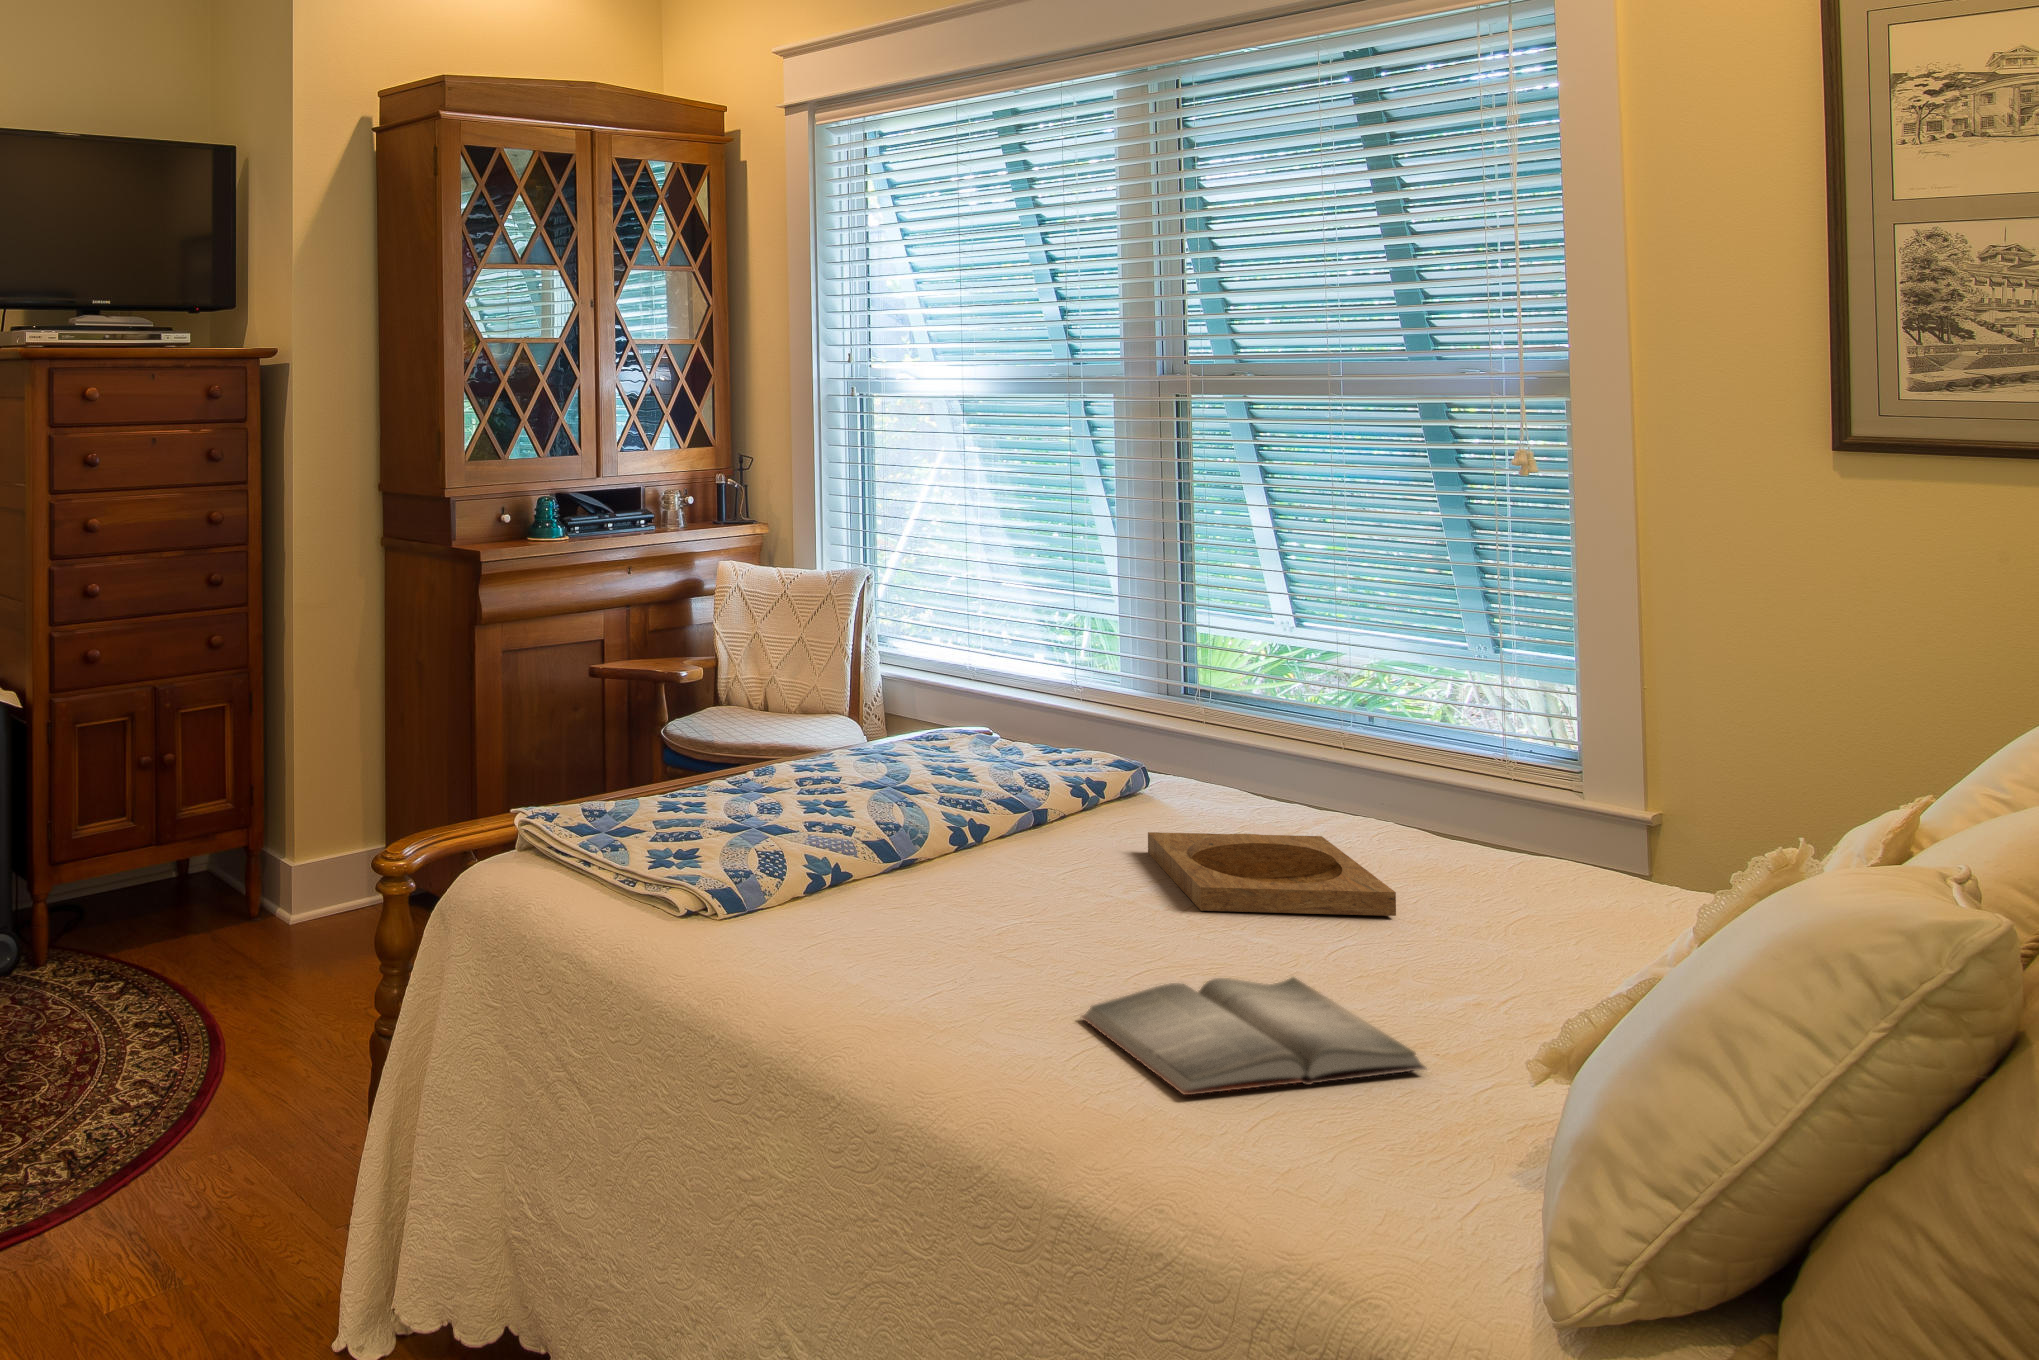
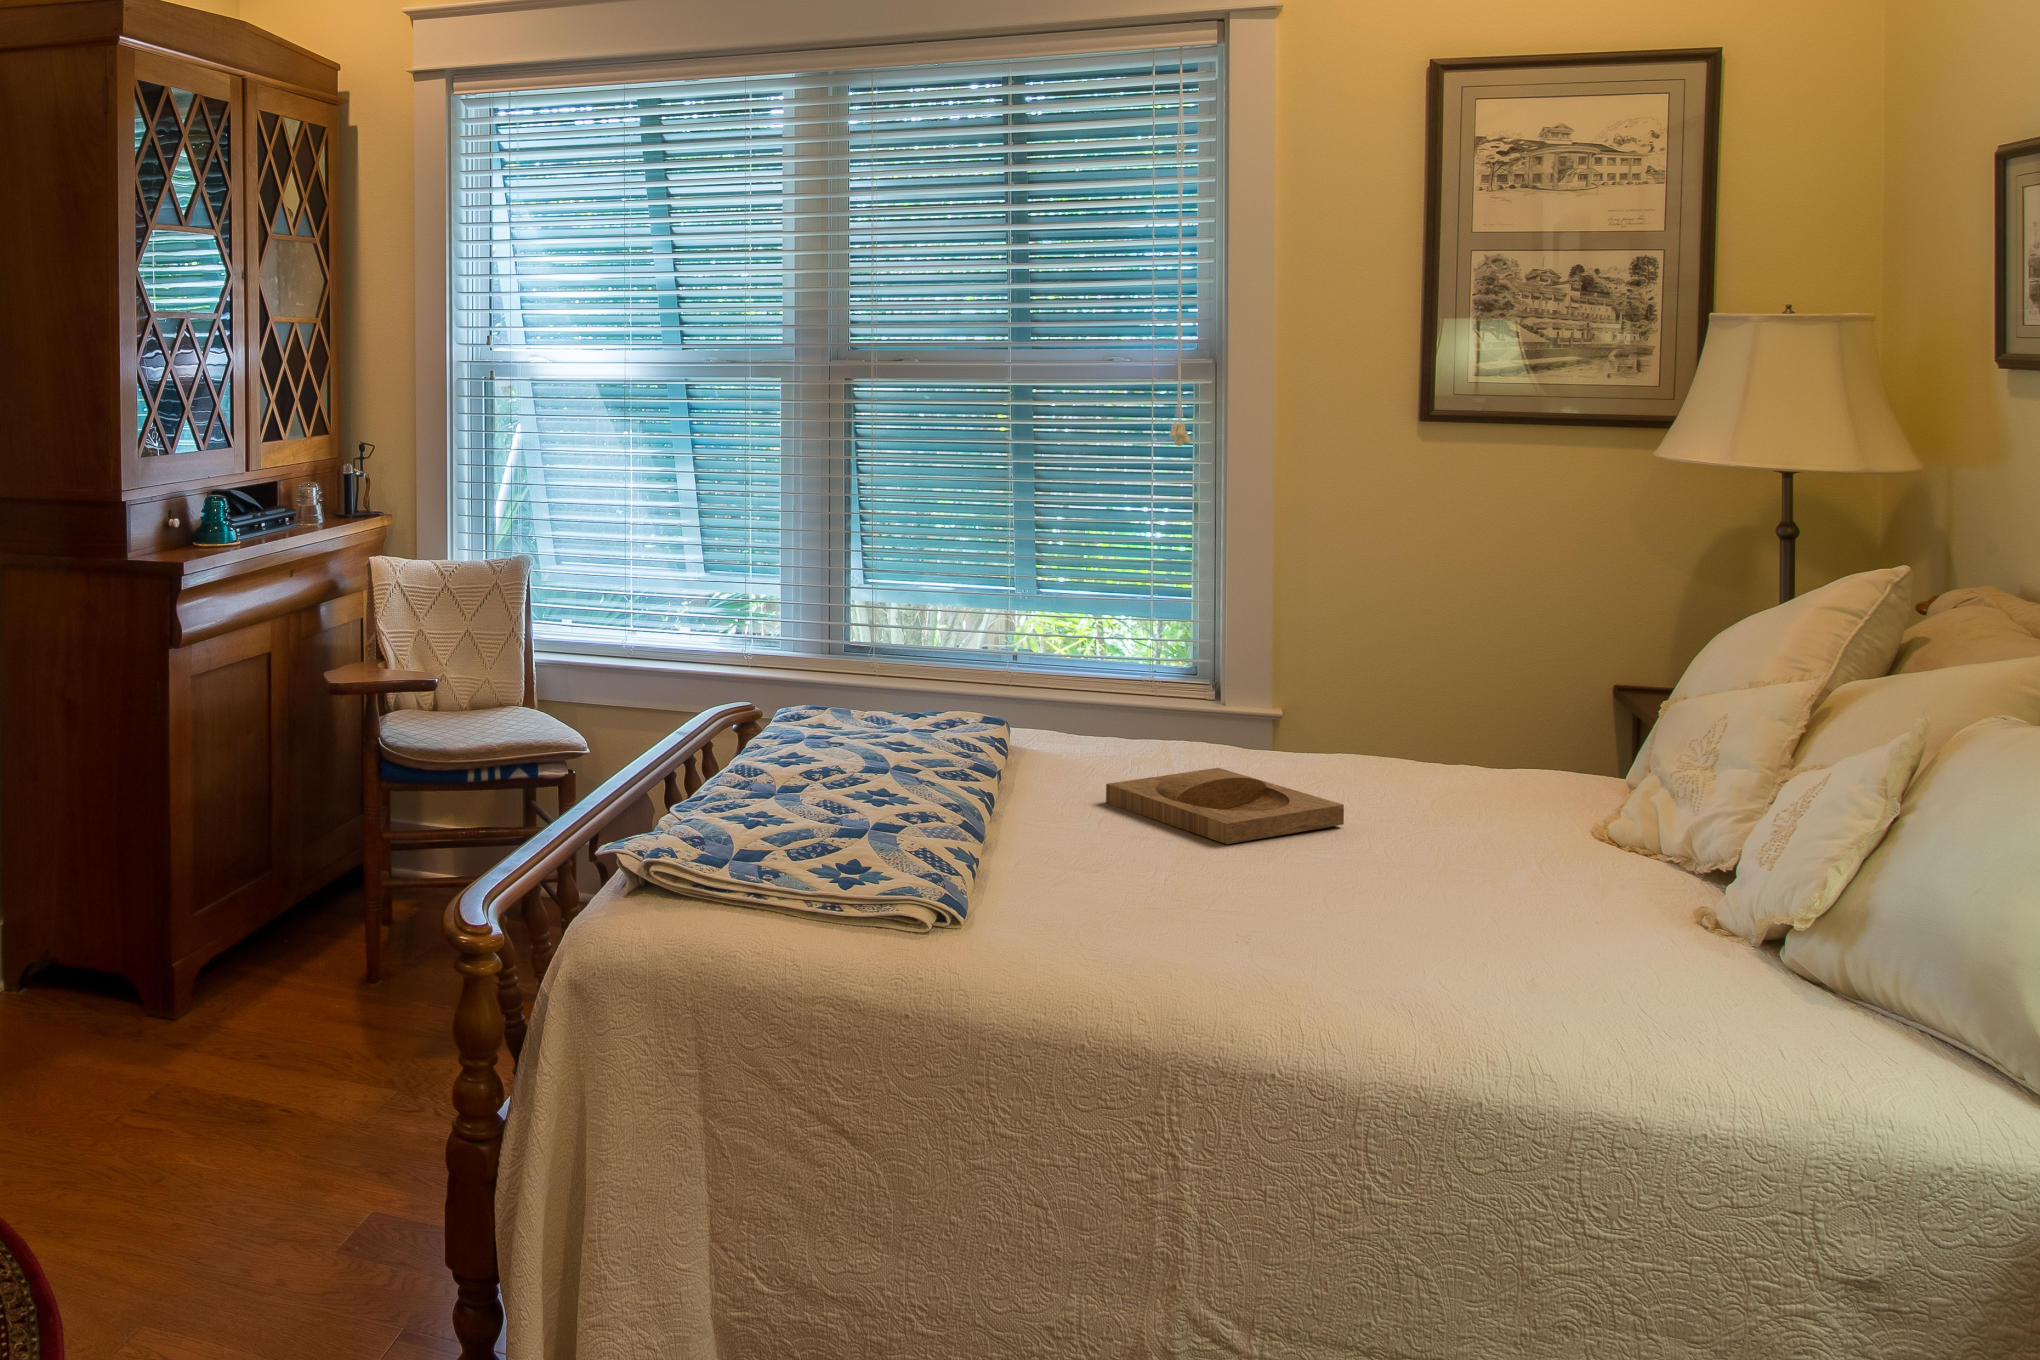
hardback book: present [1080,977,1426,1096] -> none [1317,884,1566,994]

